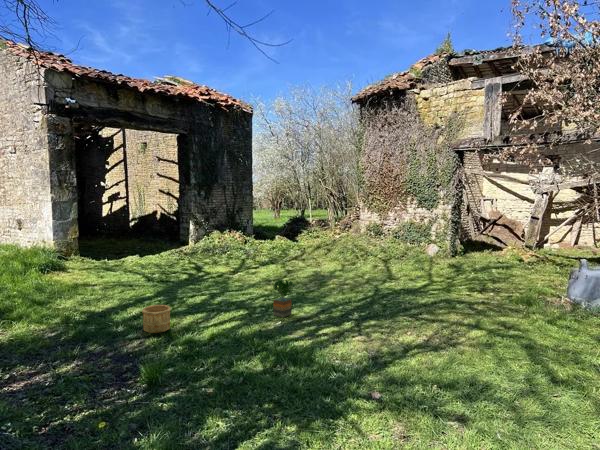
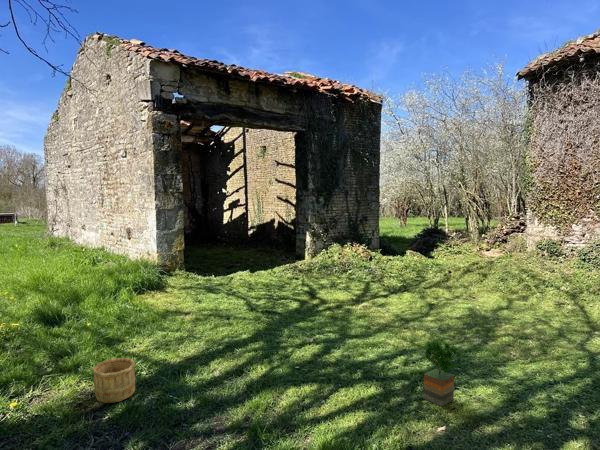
wooden bucket: present [142,305,171,333] -> present [92,358,135,403]

